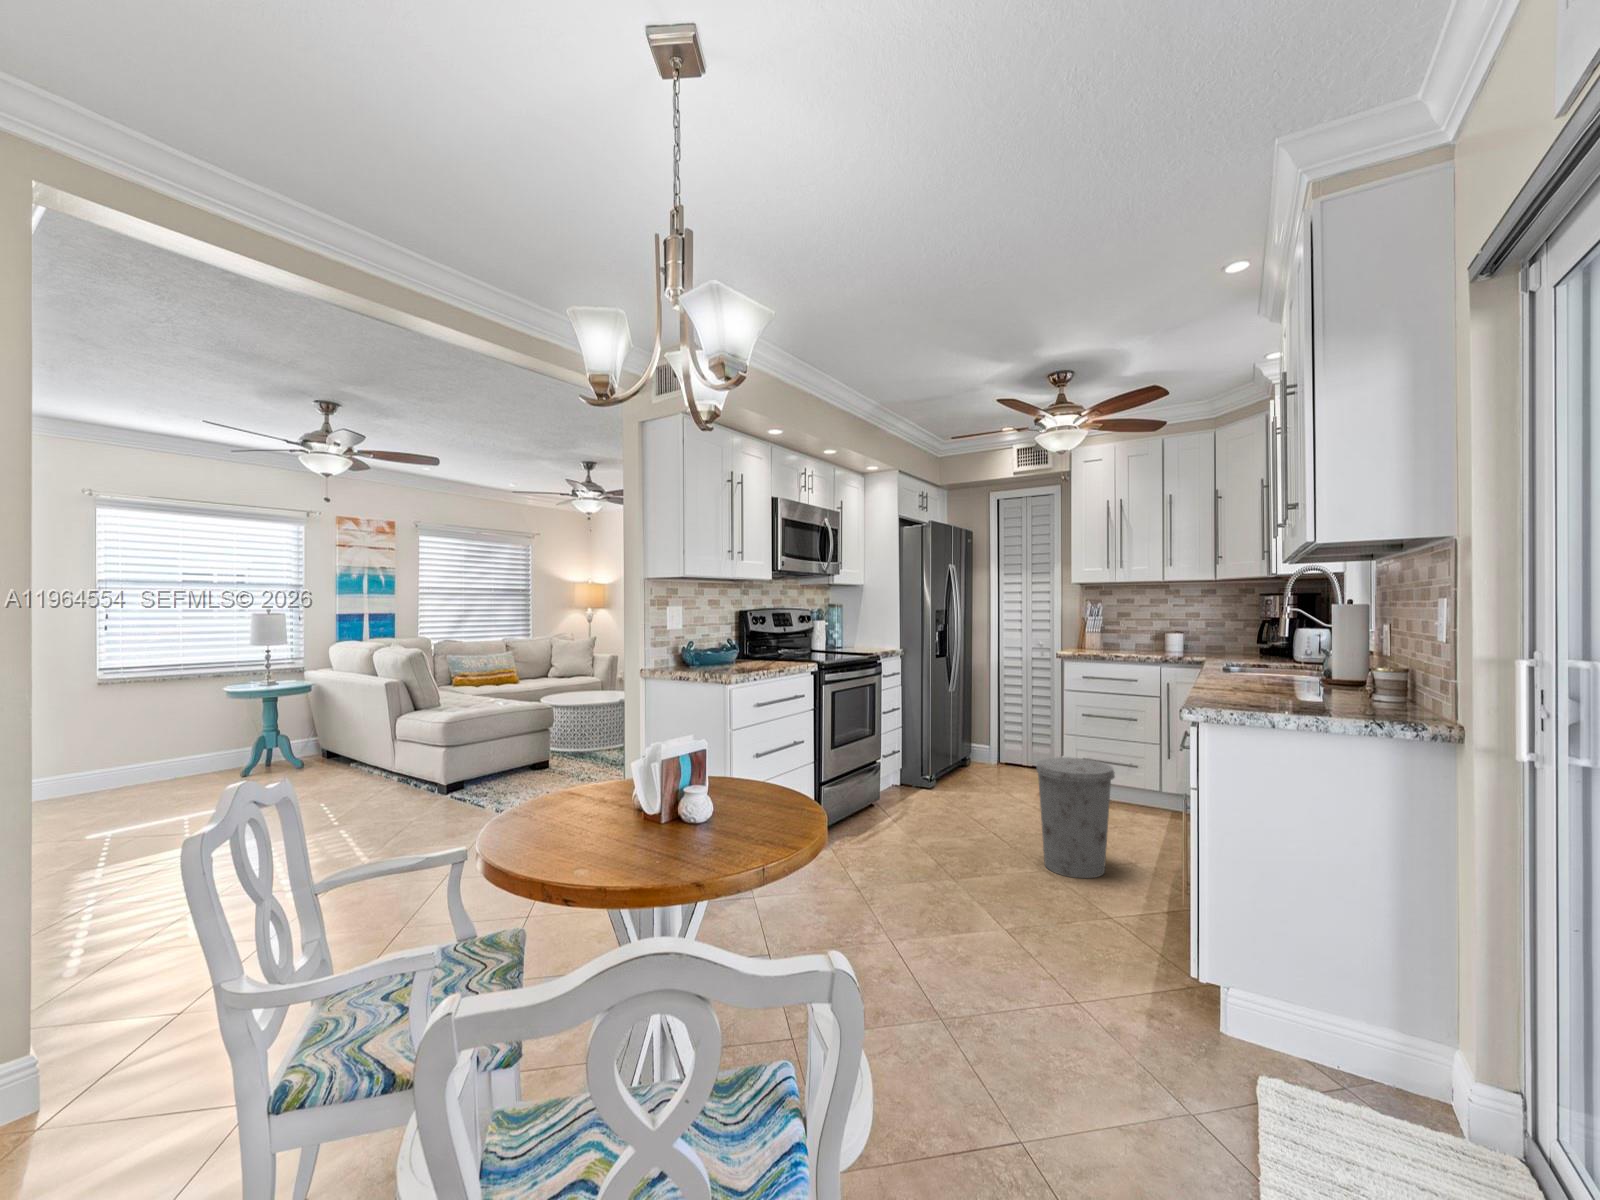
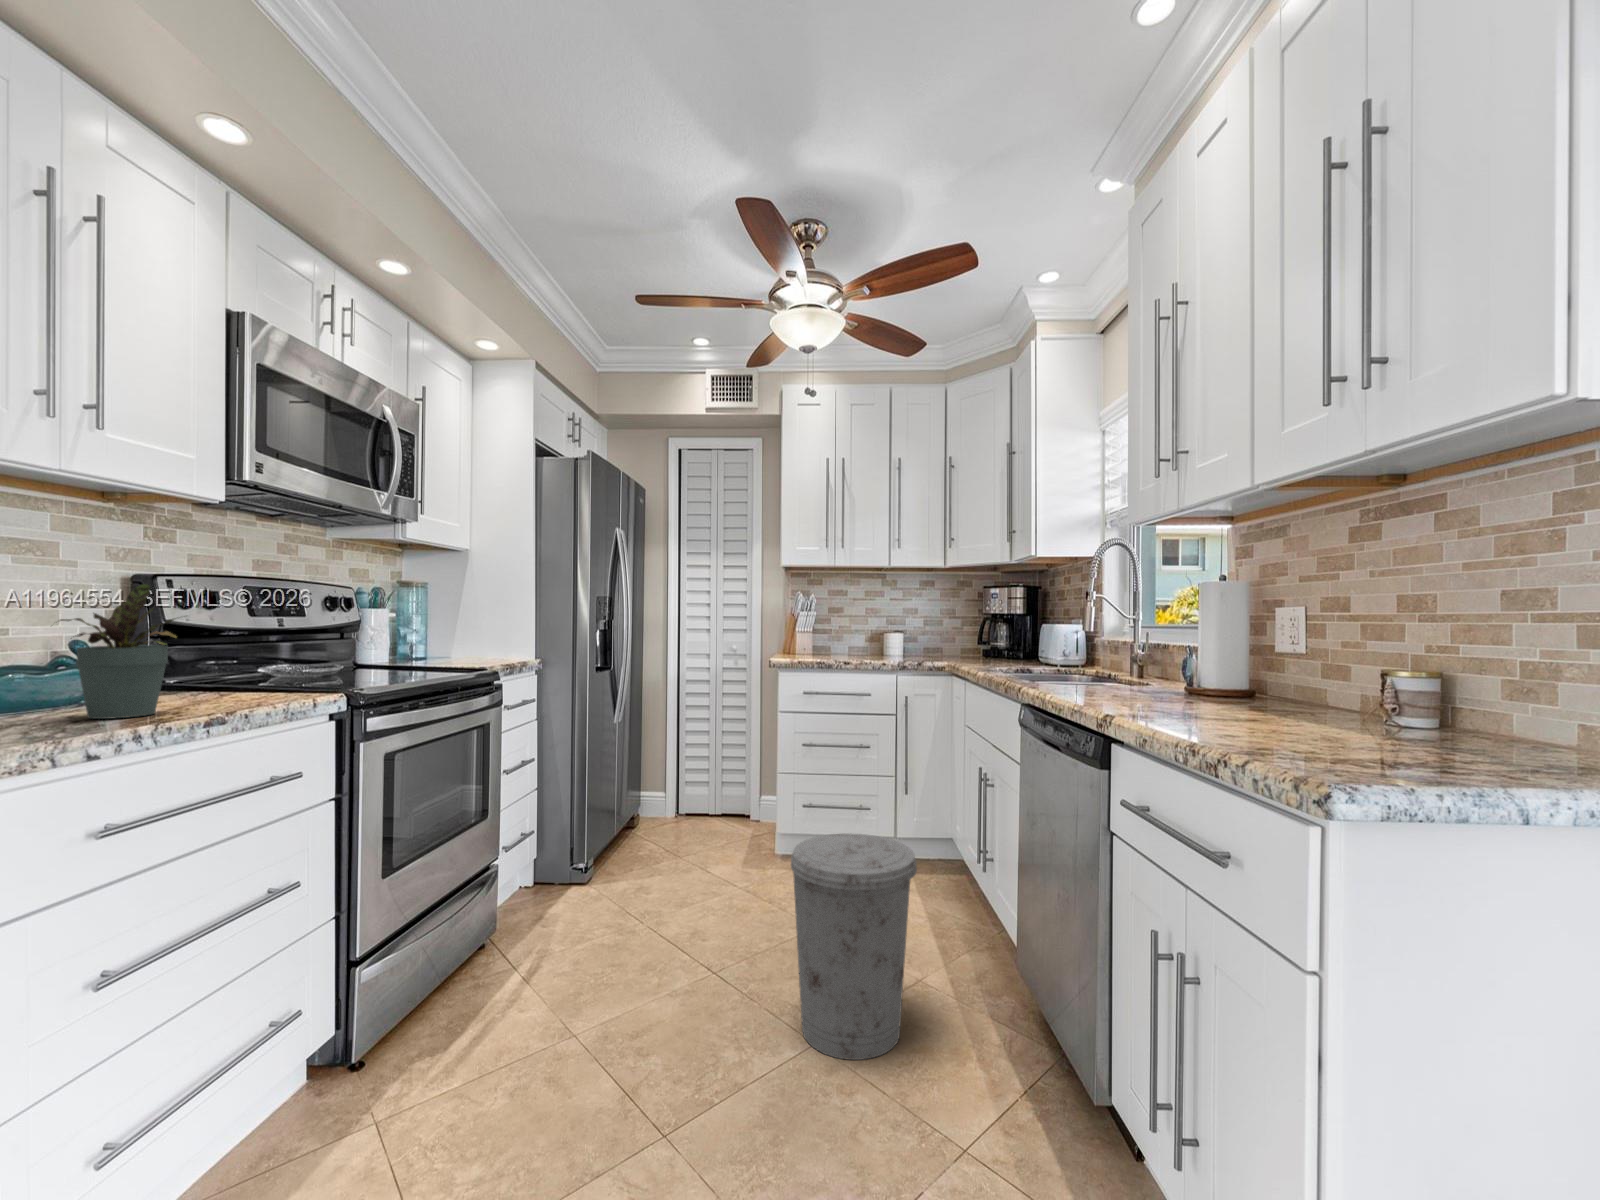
potted plant: none [728,617,767,668] -> present [59,584,176,719]

